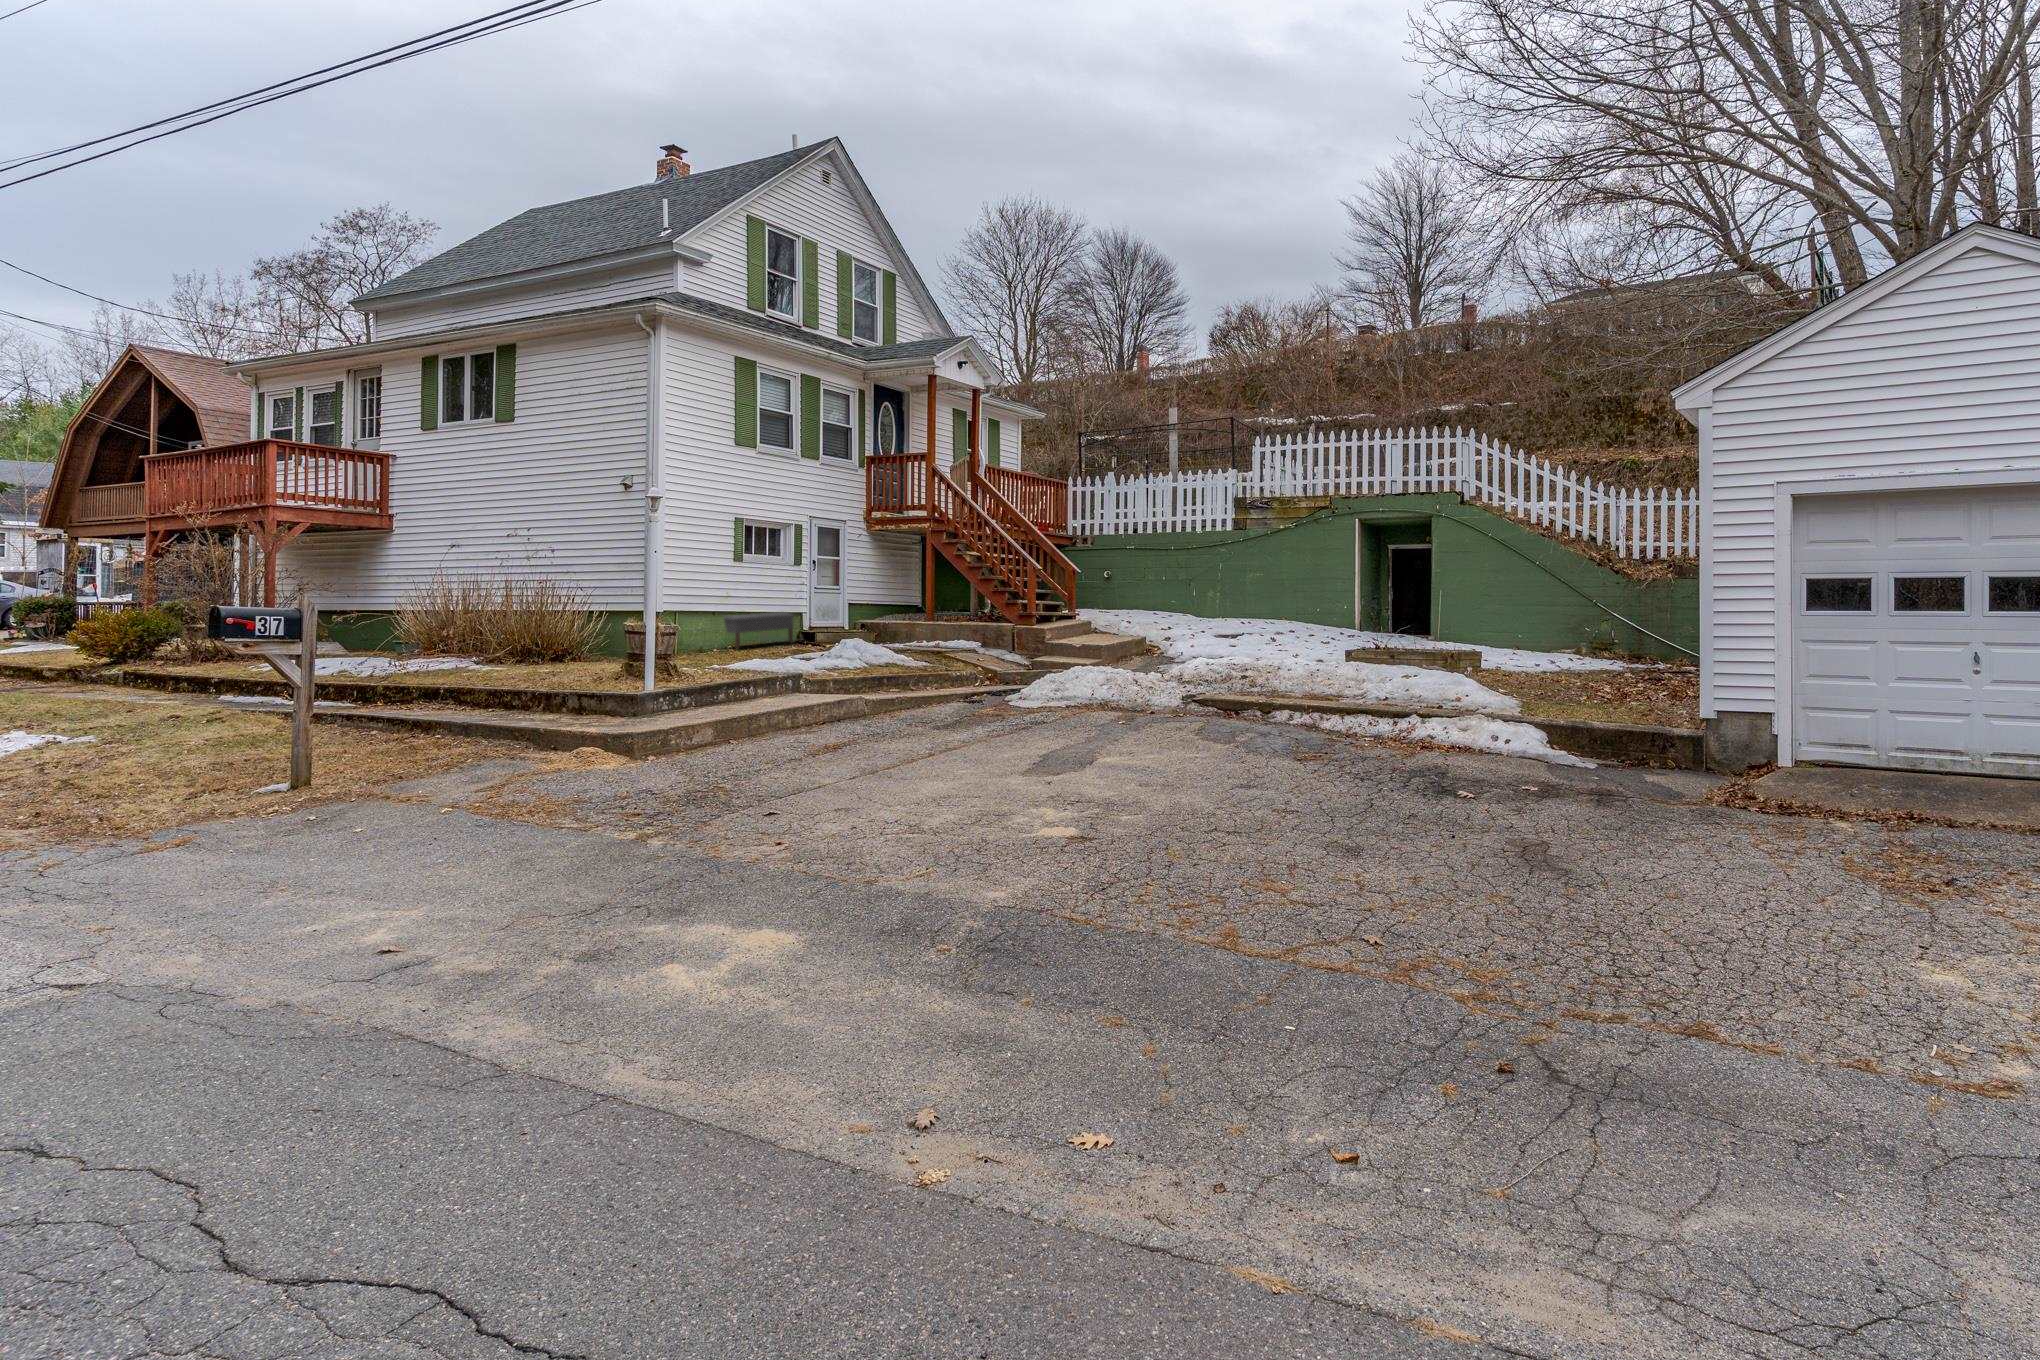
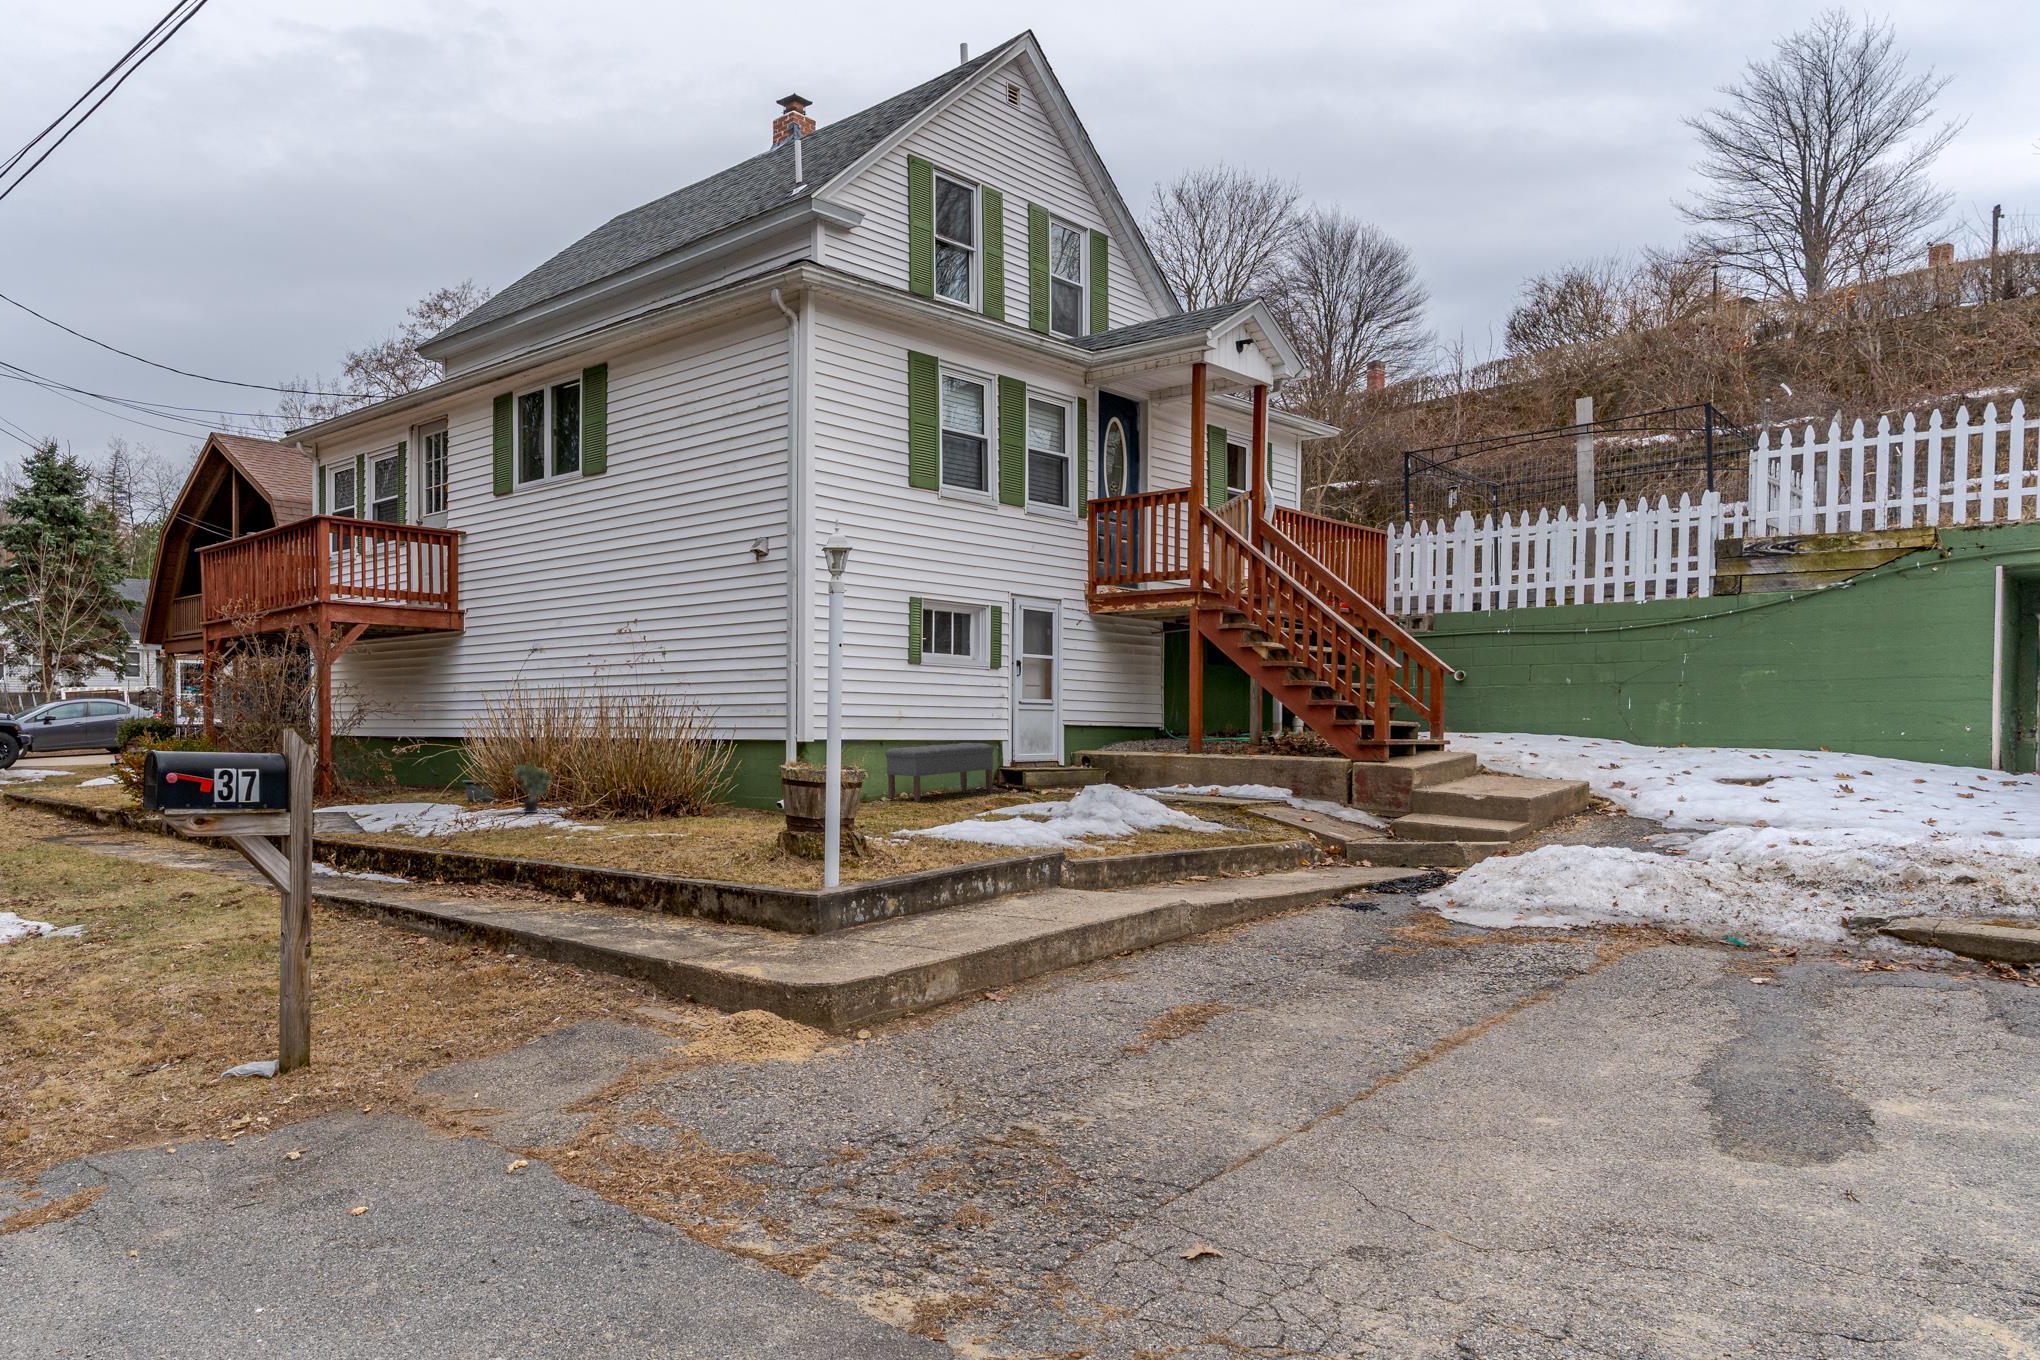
potted plant: none [439,625,471,659] -> present [514,762,551,813]

